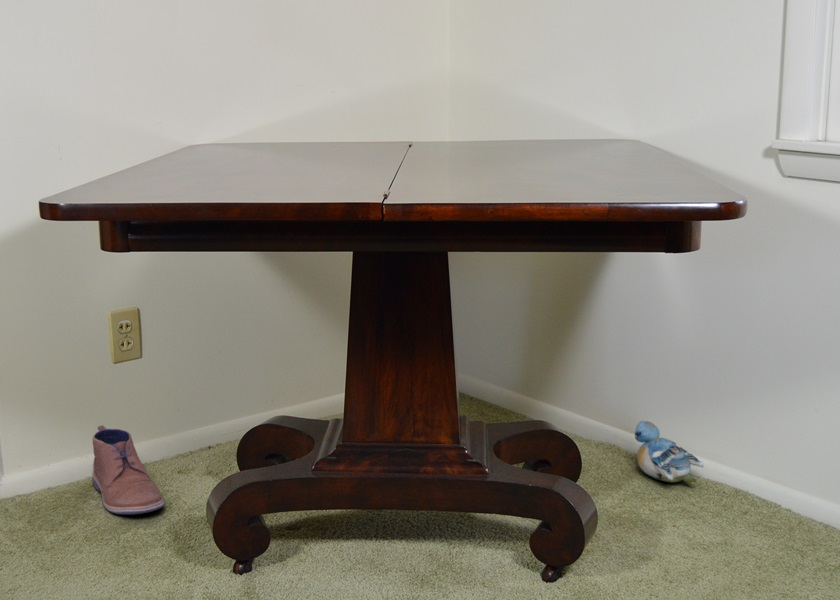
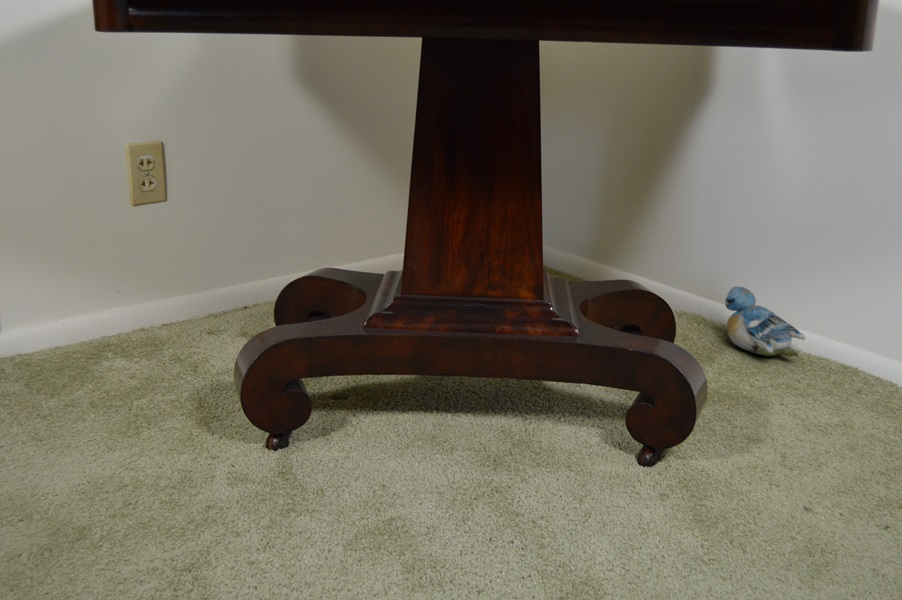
shoe: present [92,425,165,514] -> none [108,275,190,375]

